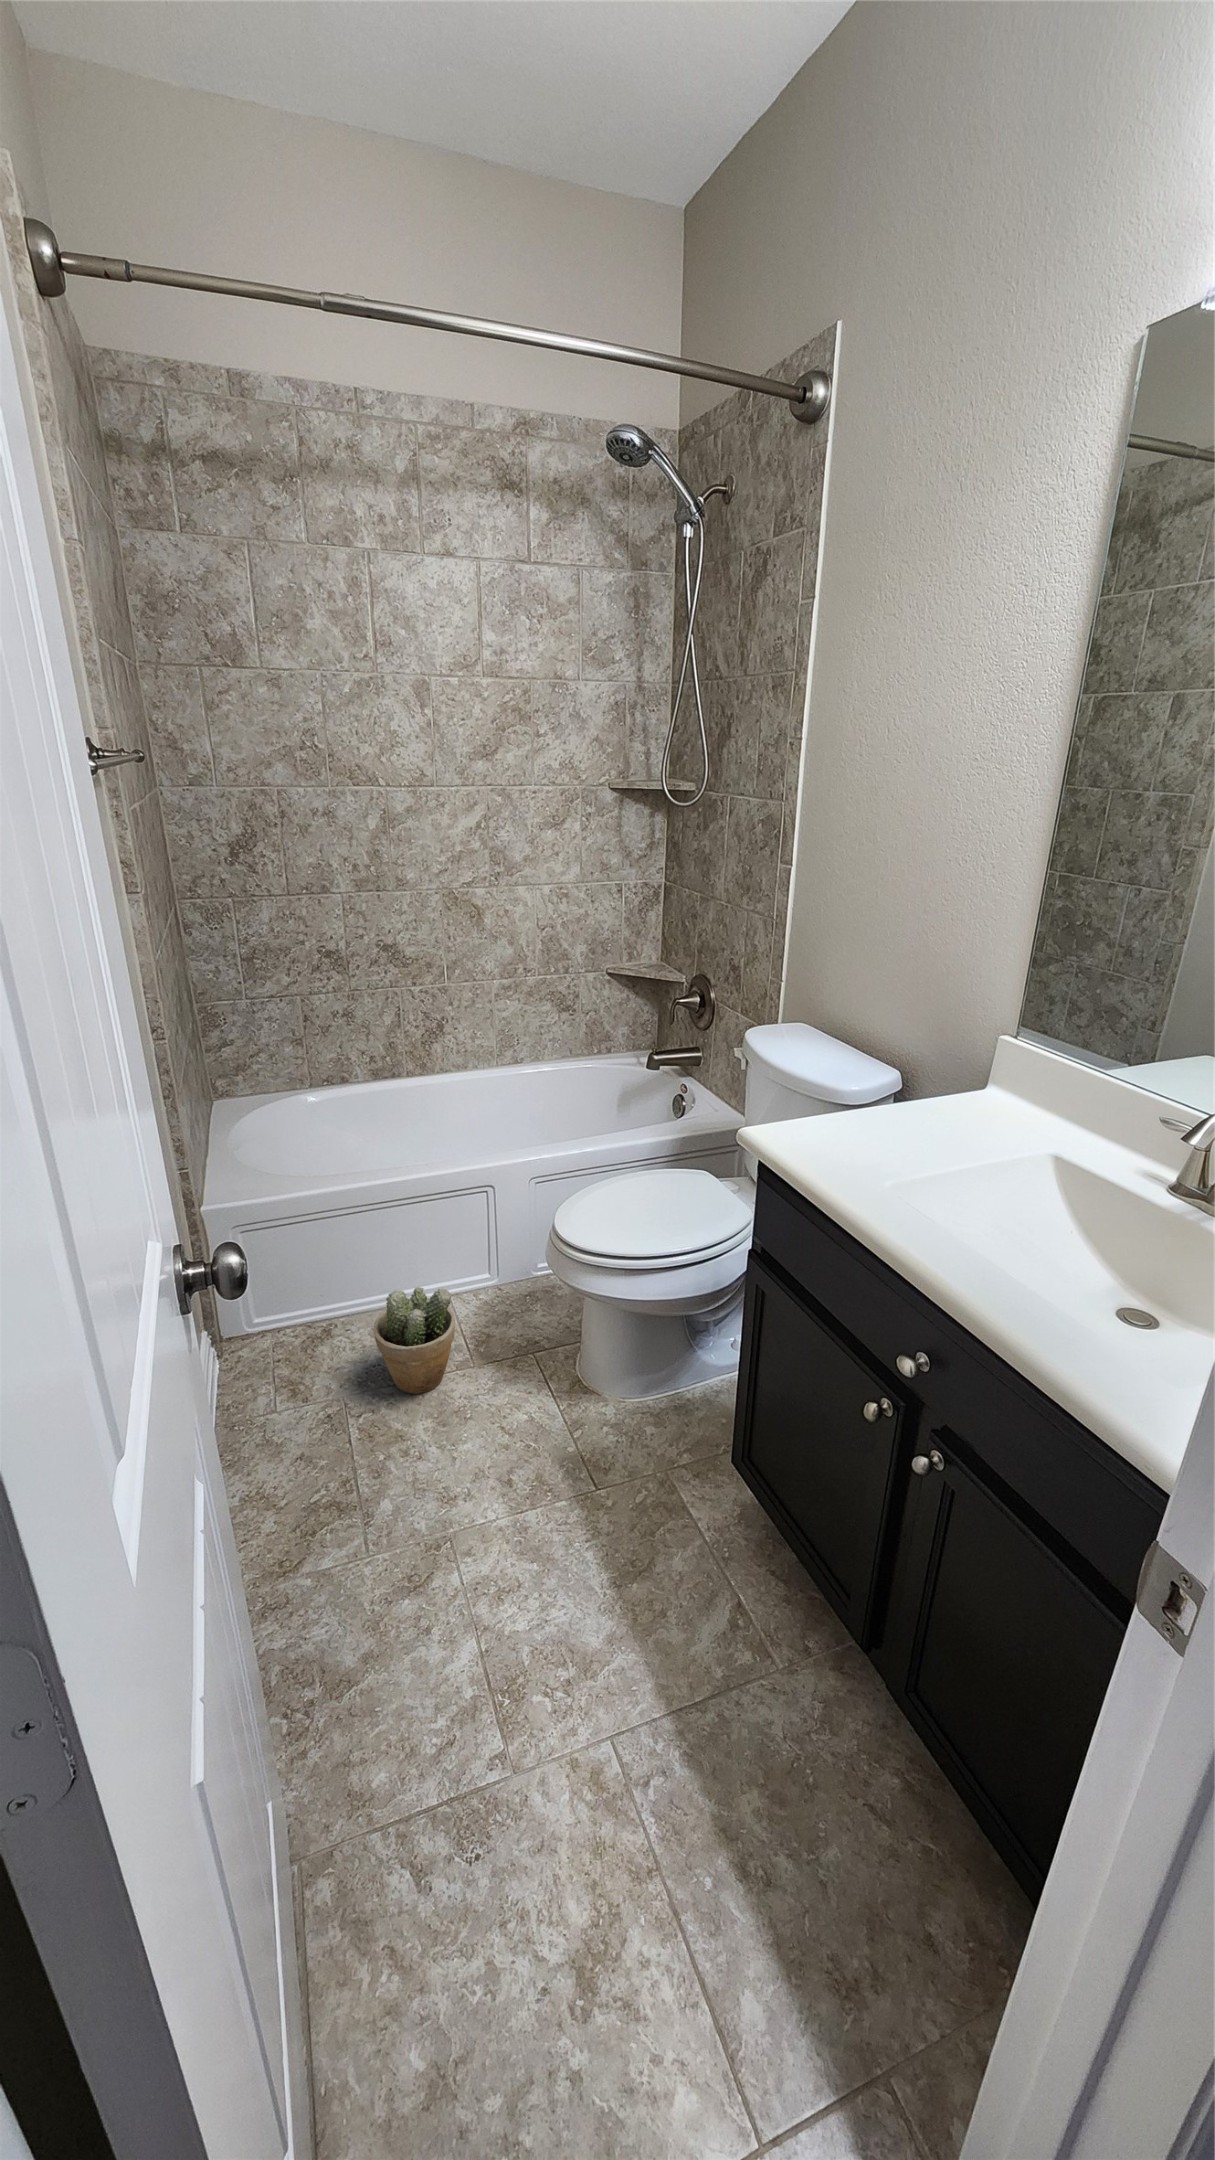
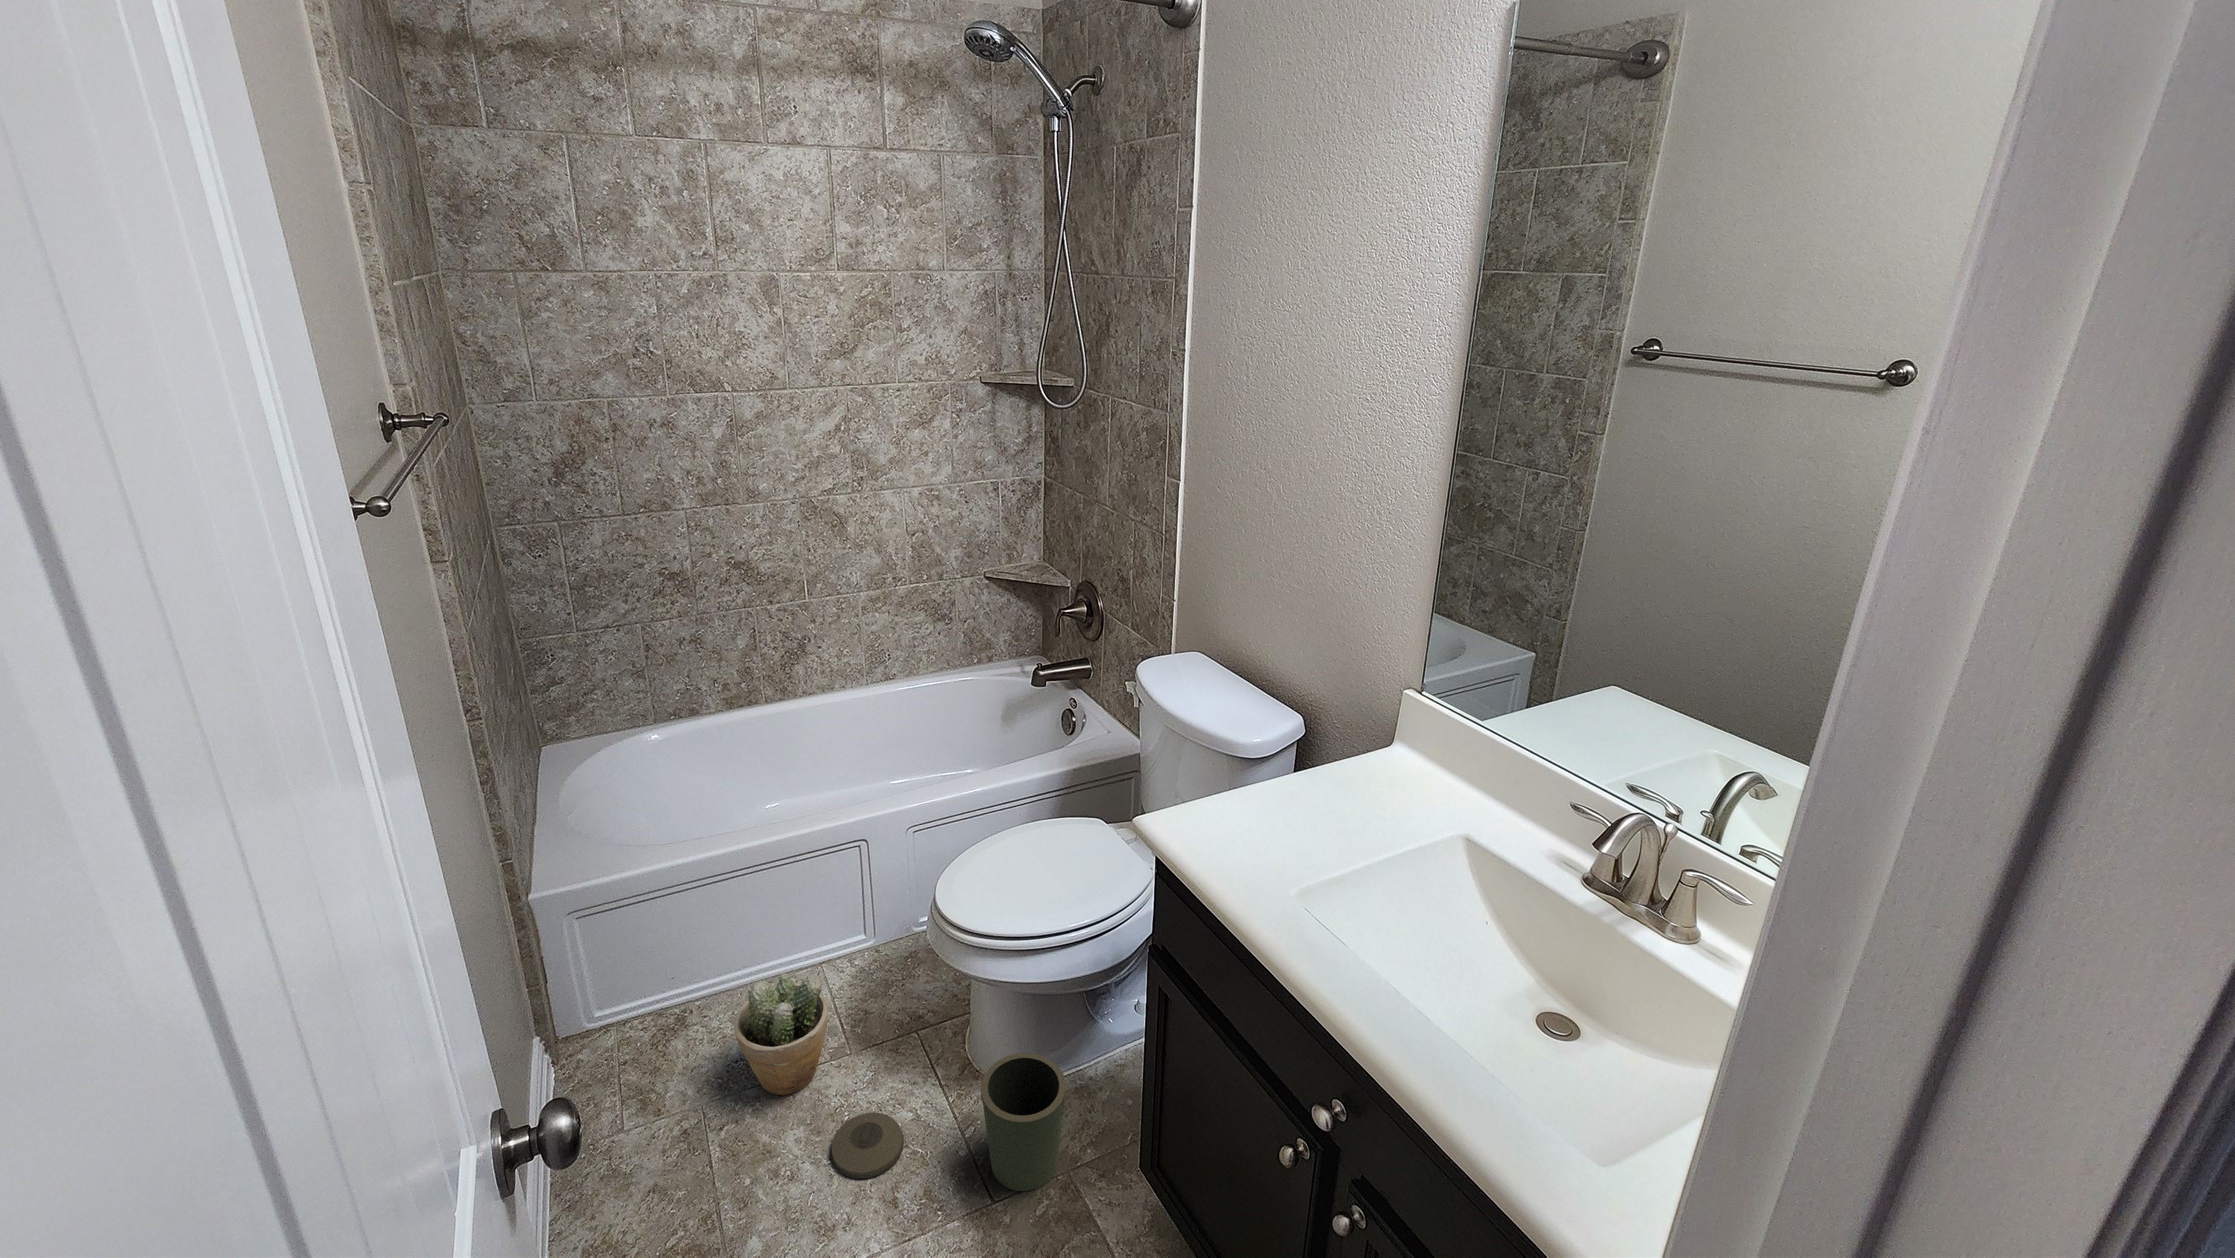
trash can: none [455,1363,666,1482] -> present [831,1053,1066,1191]

